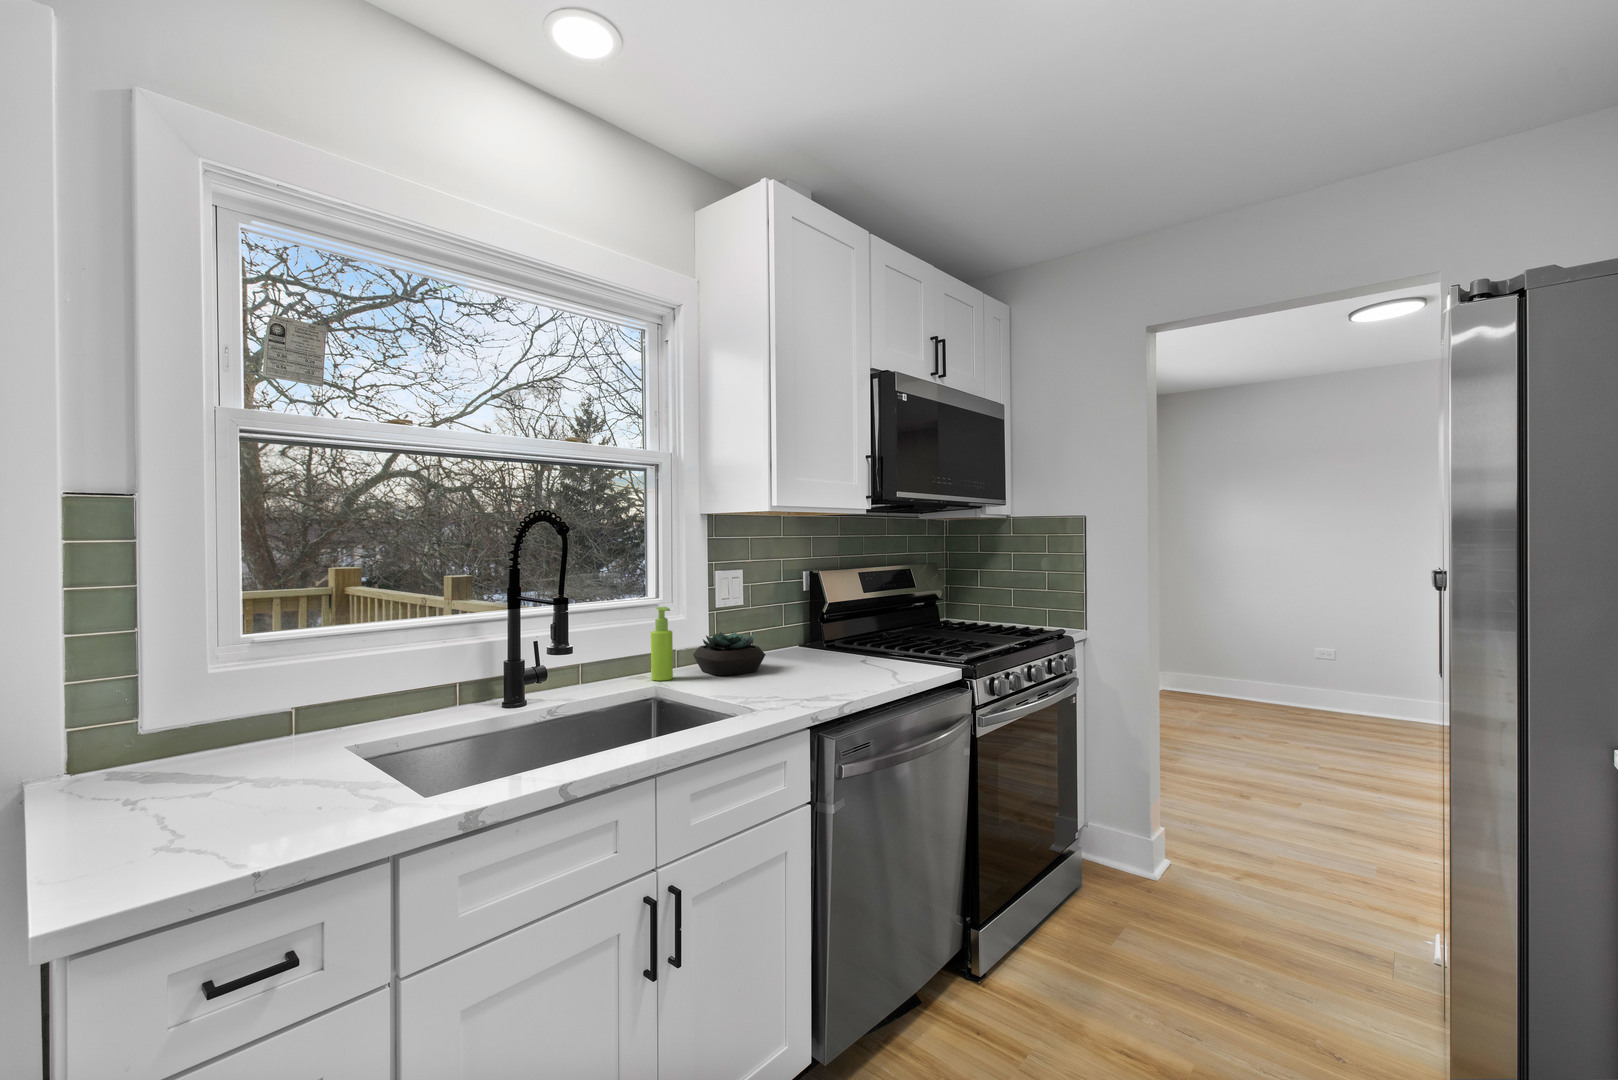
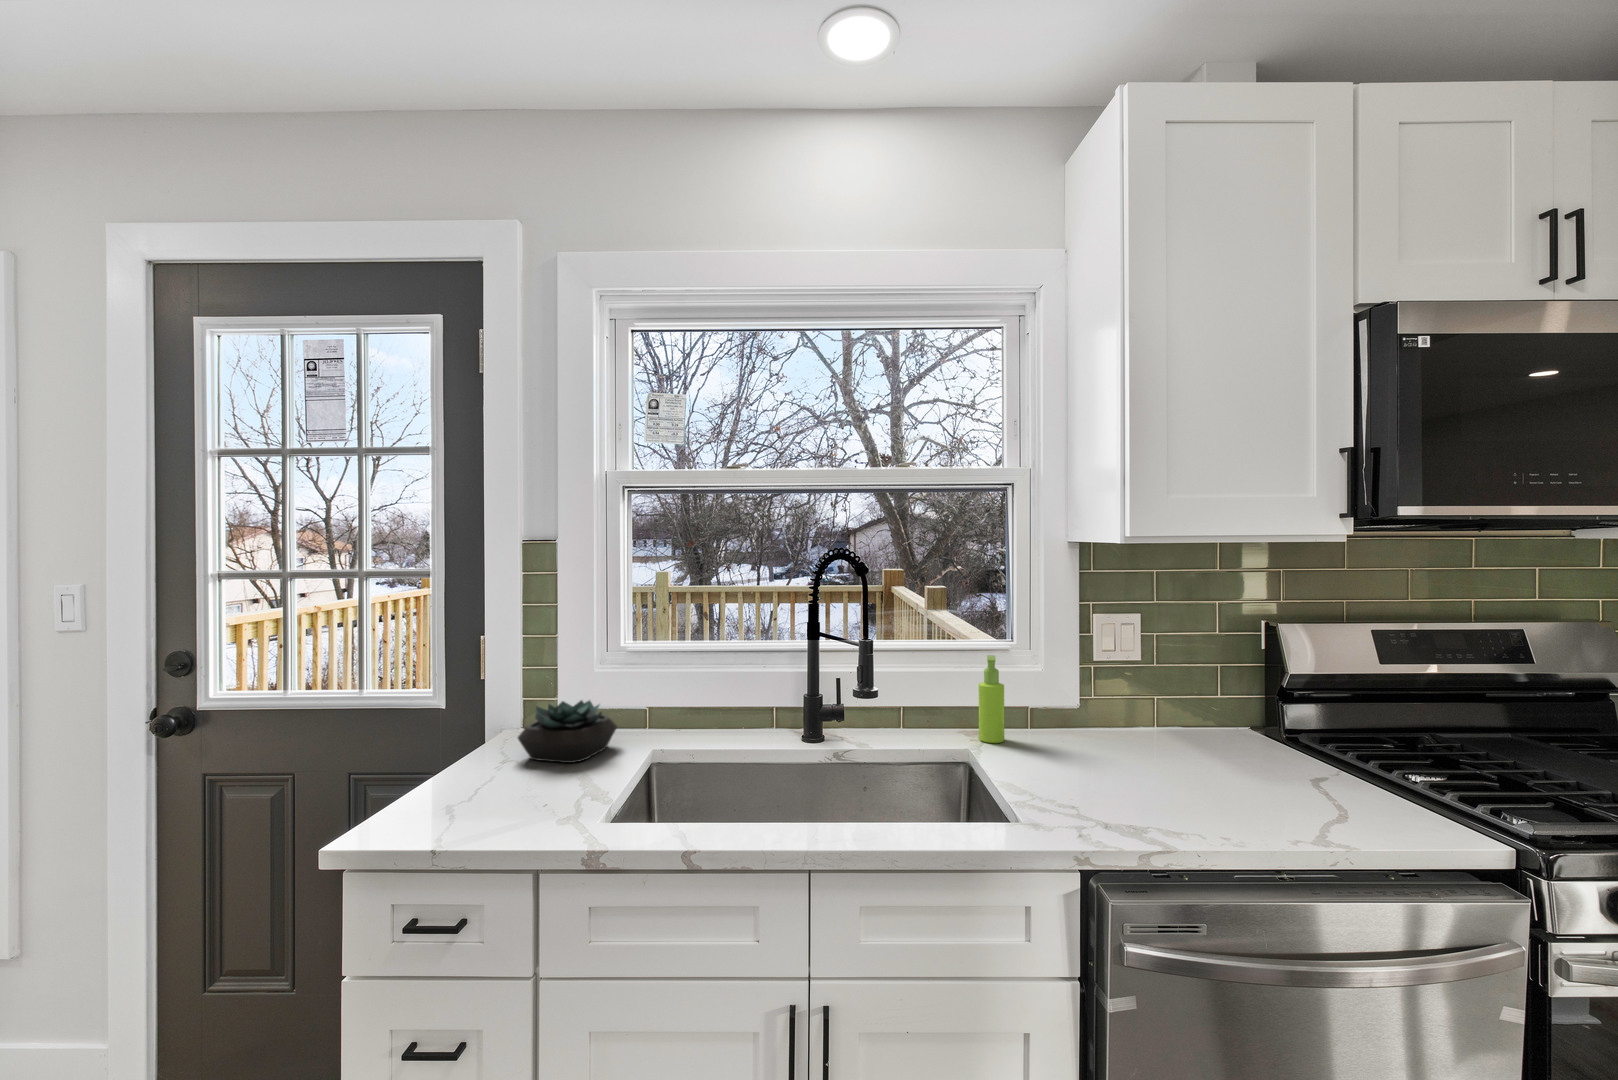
succulent plant: present [693,632,765,676] -> present [518,700,617,763]

